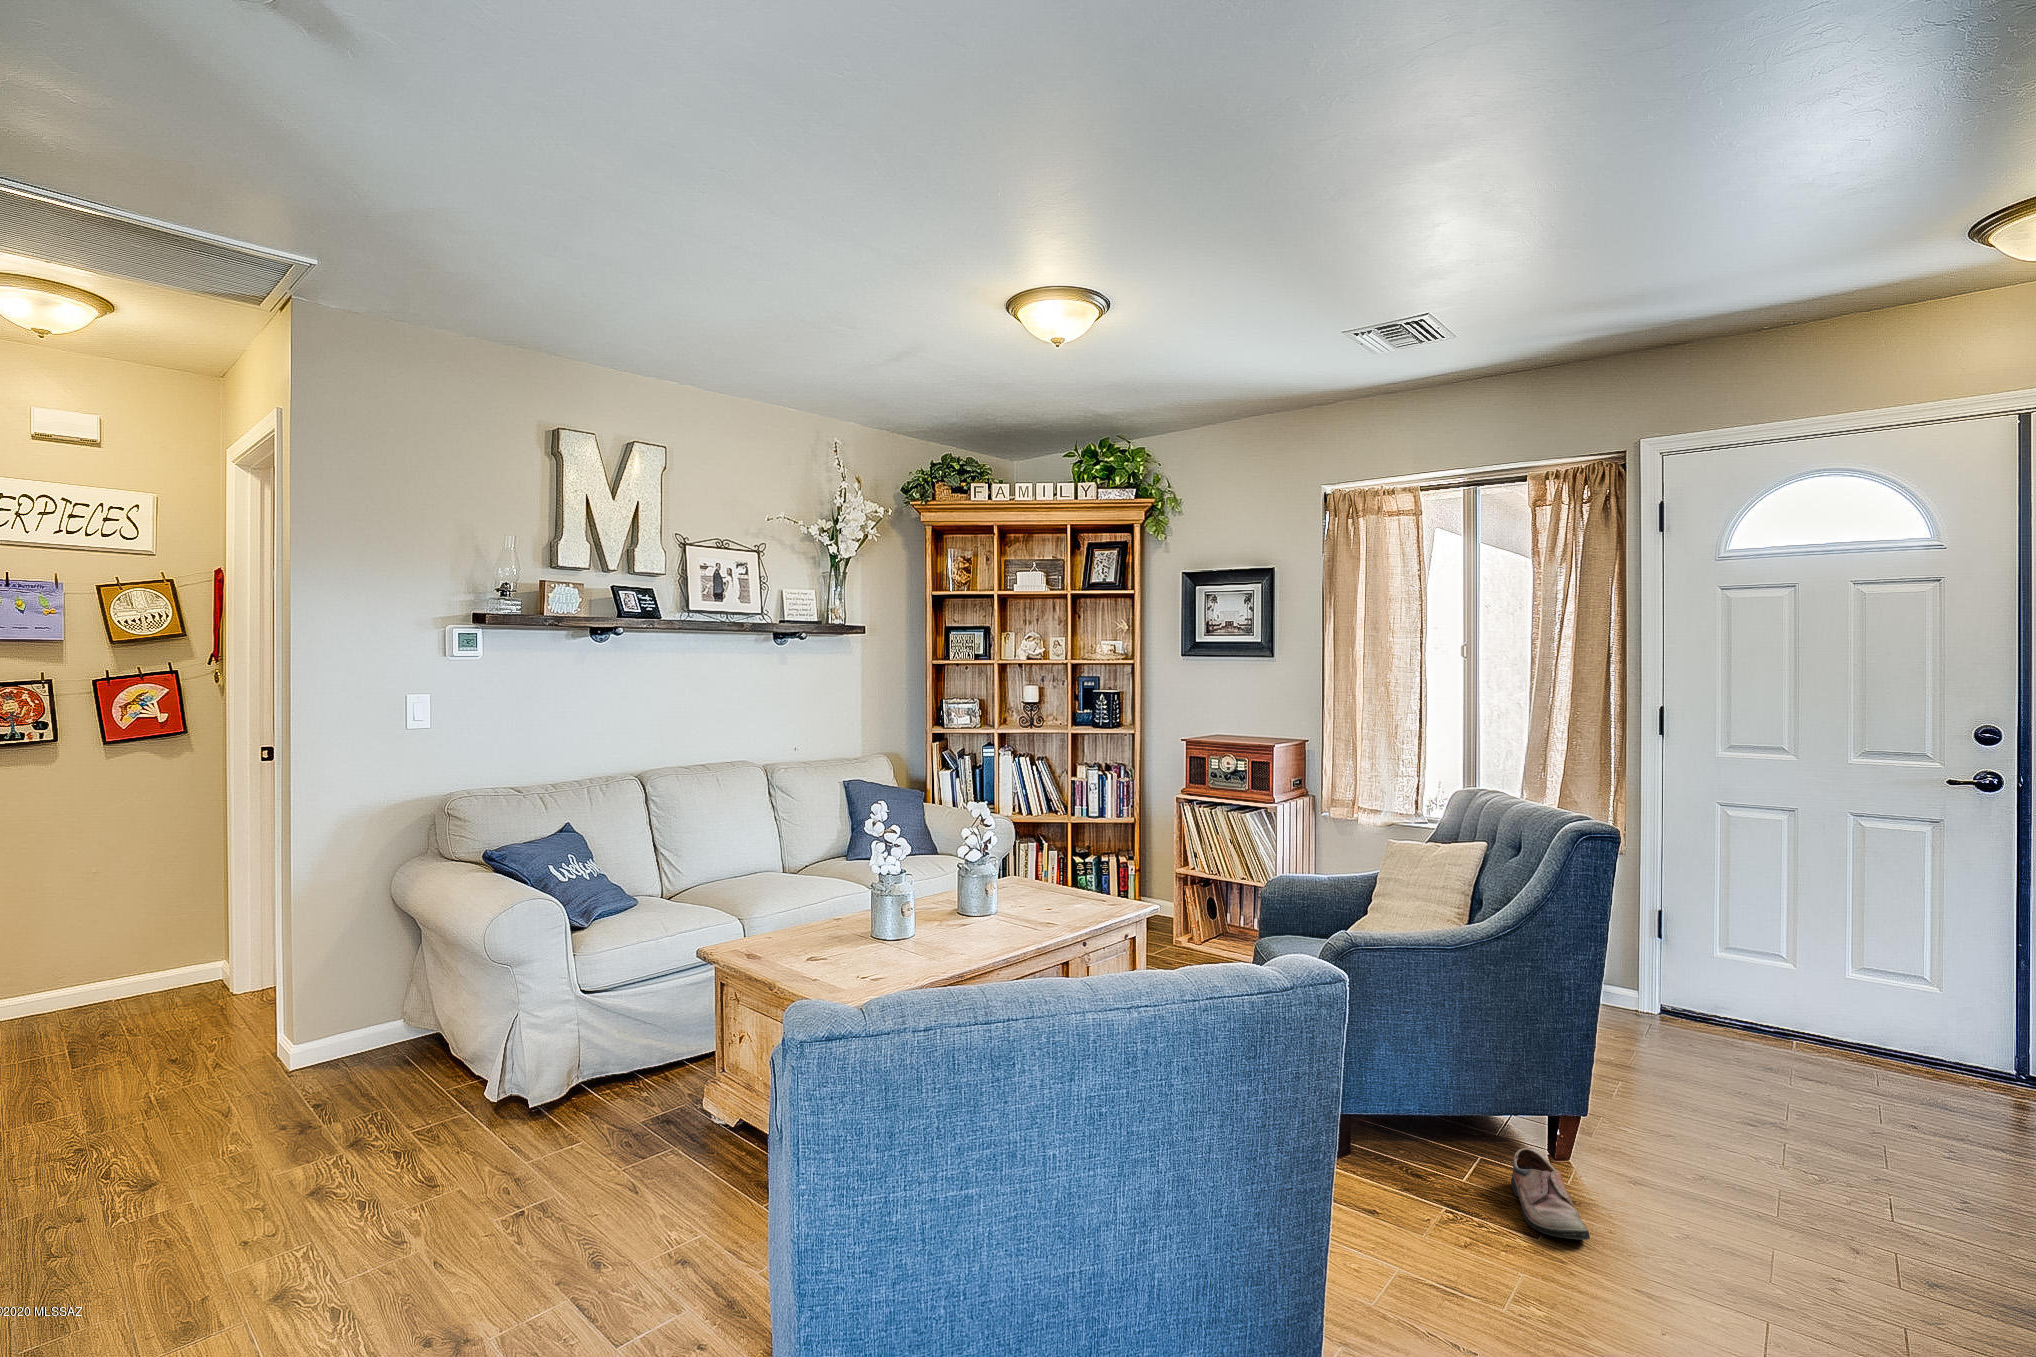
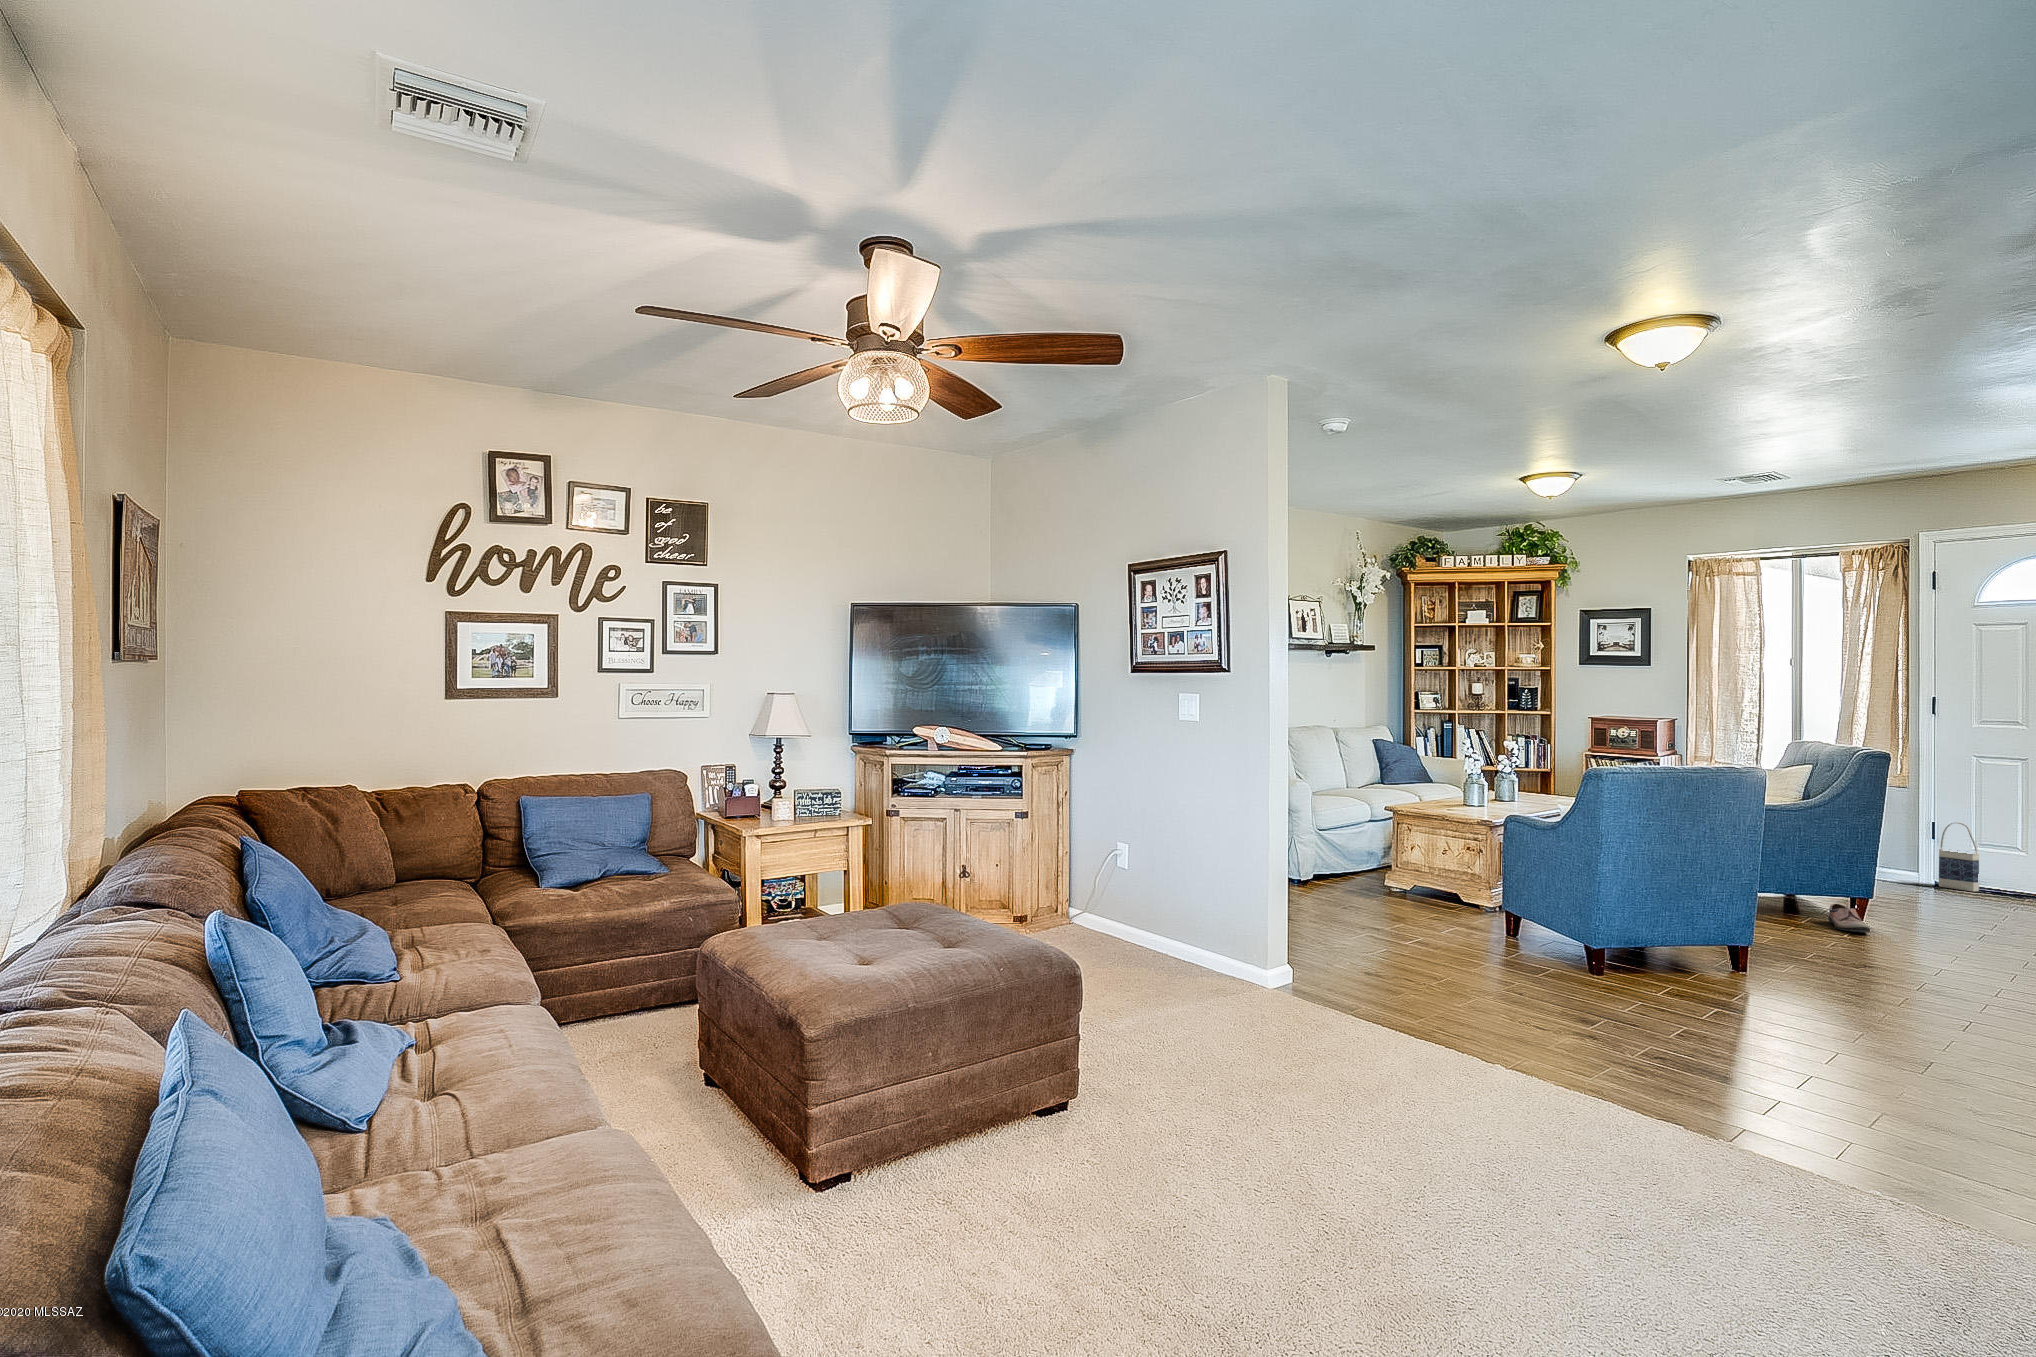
bag: none [1668,917,1727,1035] -> present [1939,822,1979,891]

